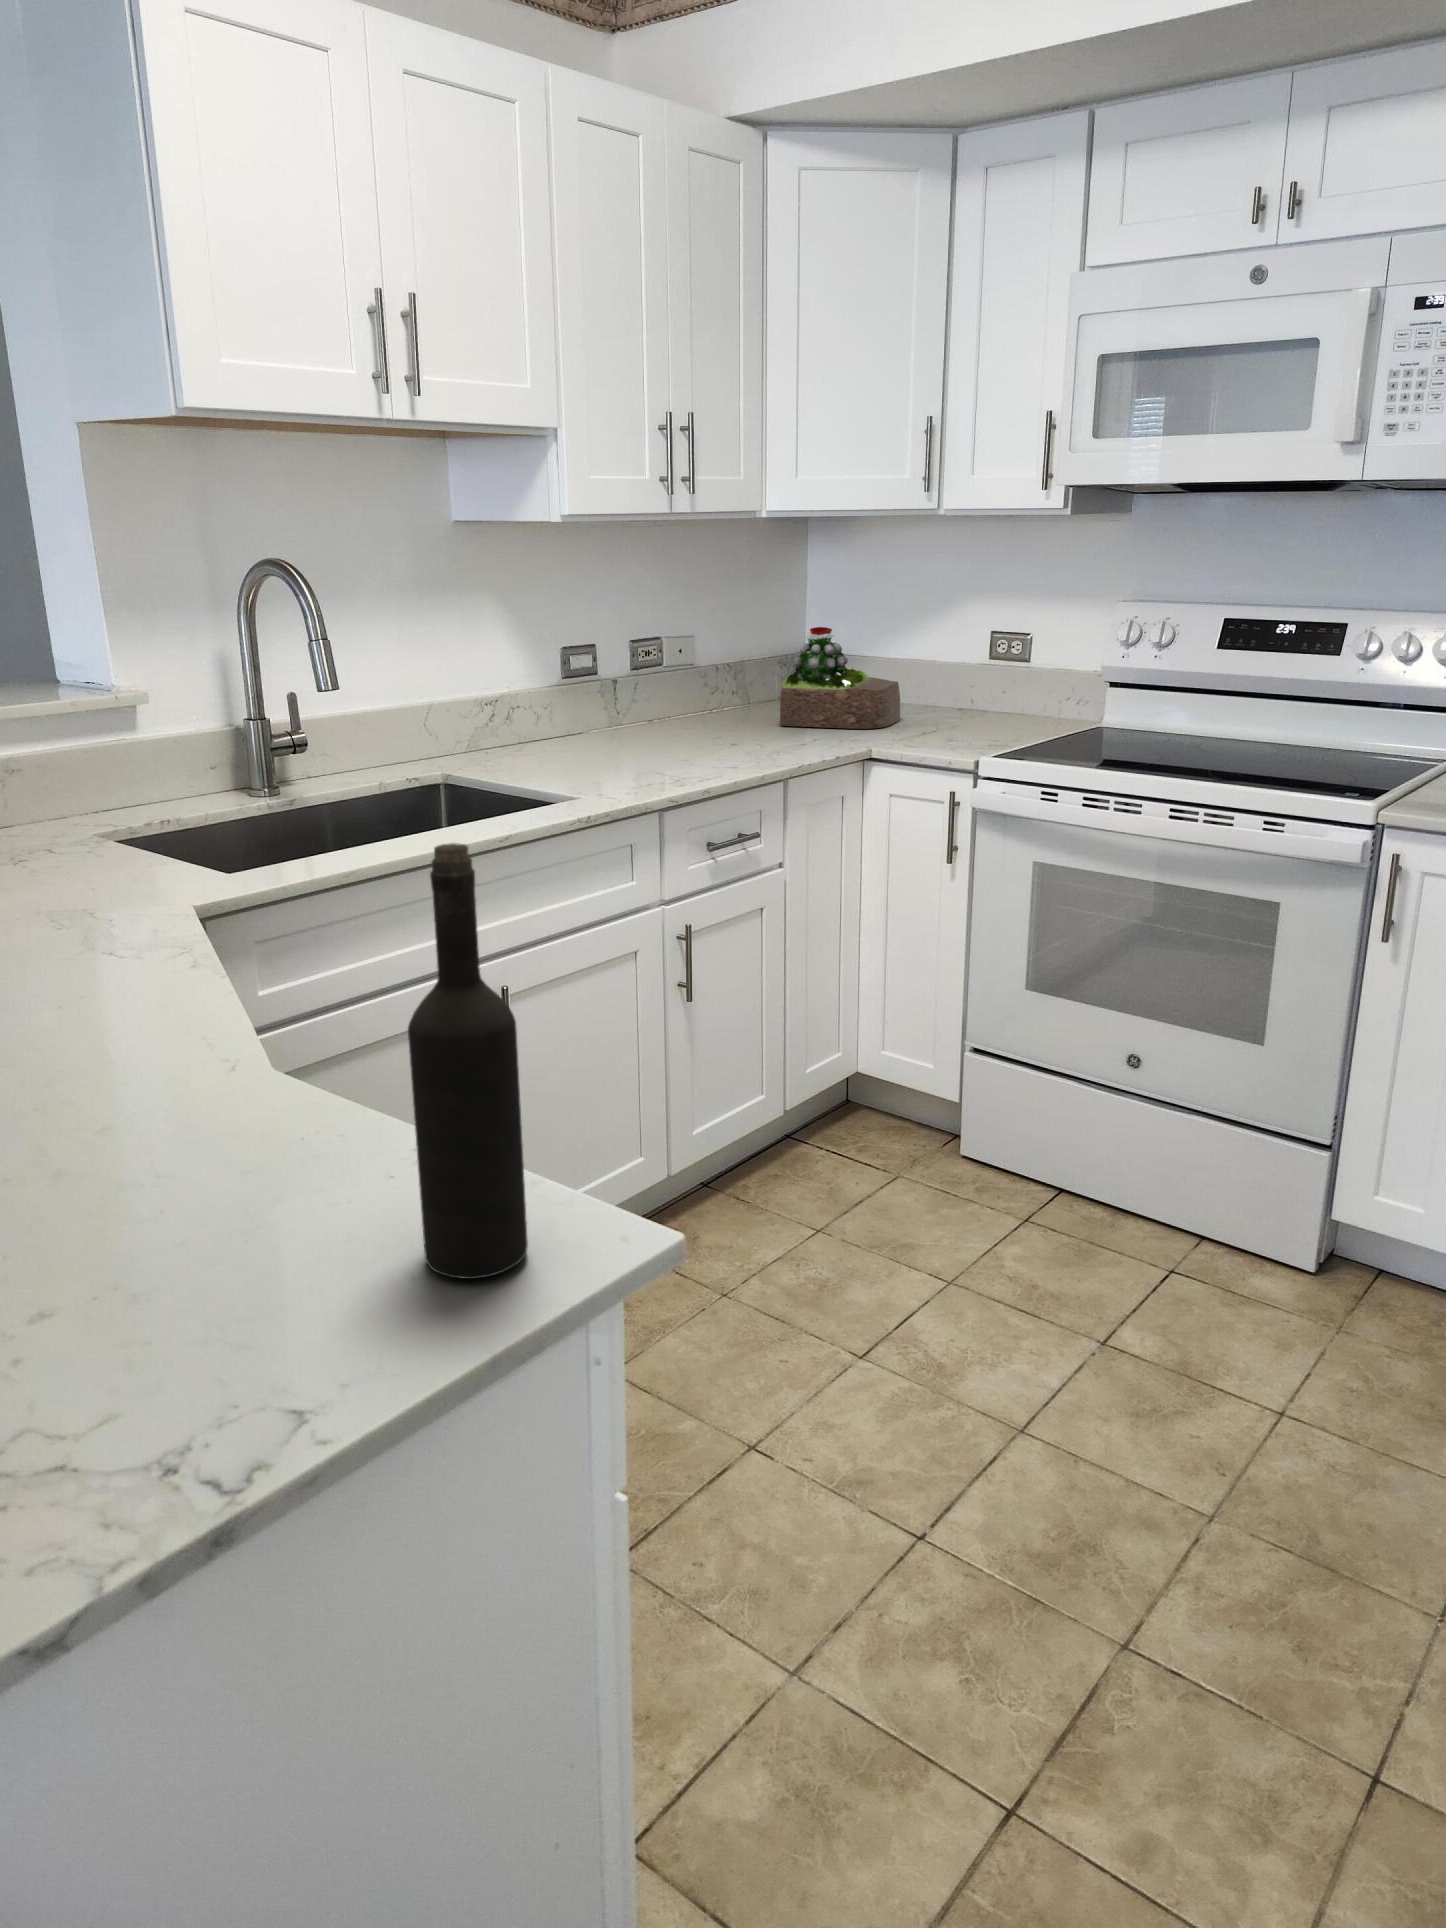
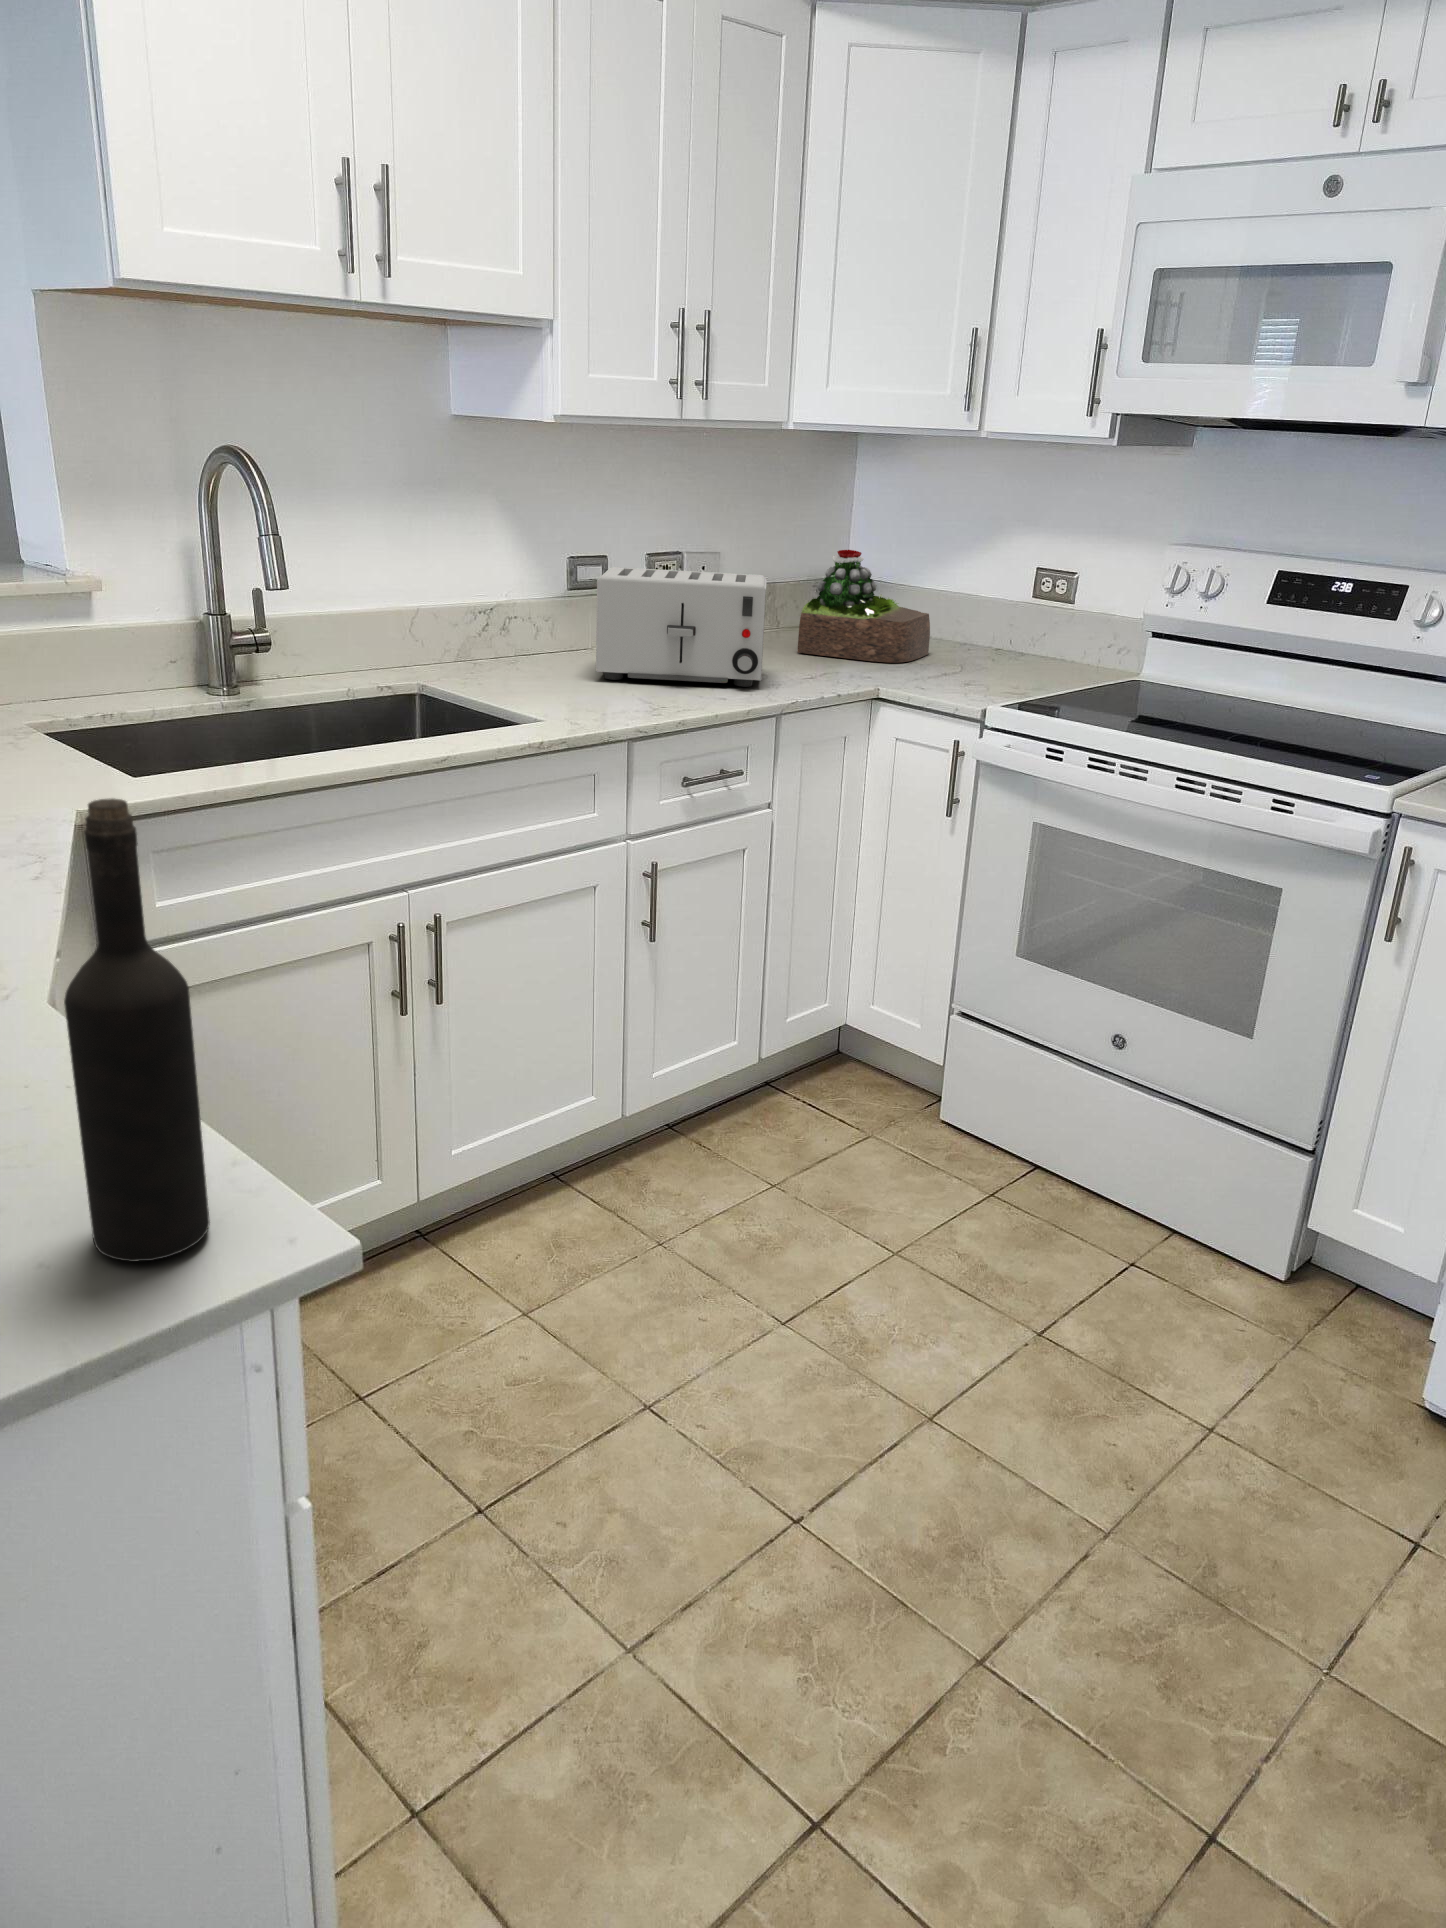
toaster: none [606,654,765,760] -> present [596,567,767,687]

